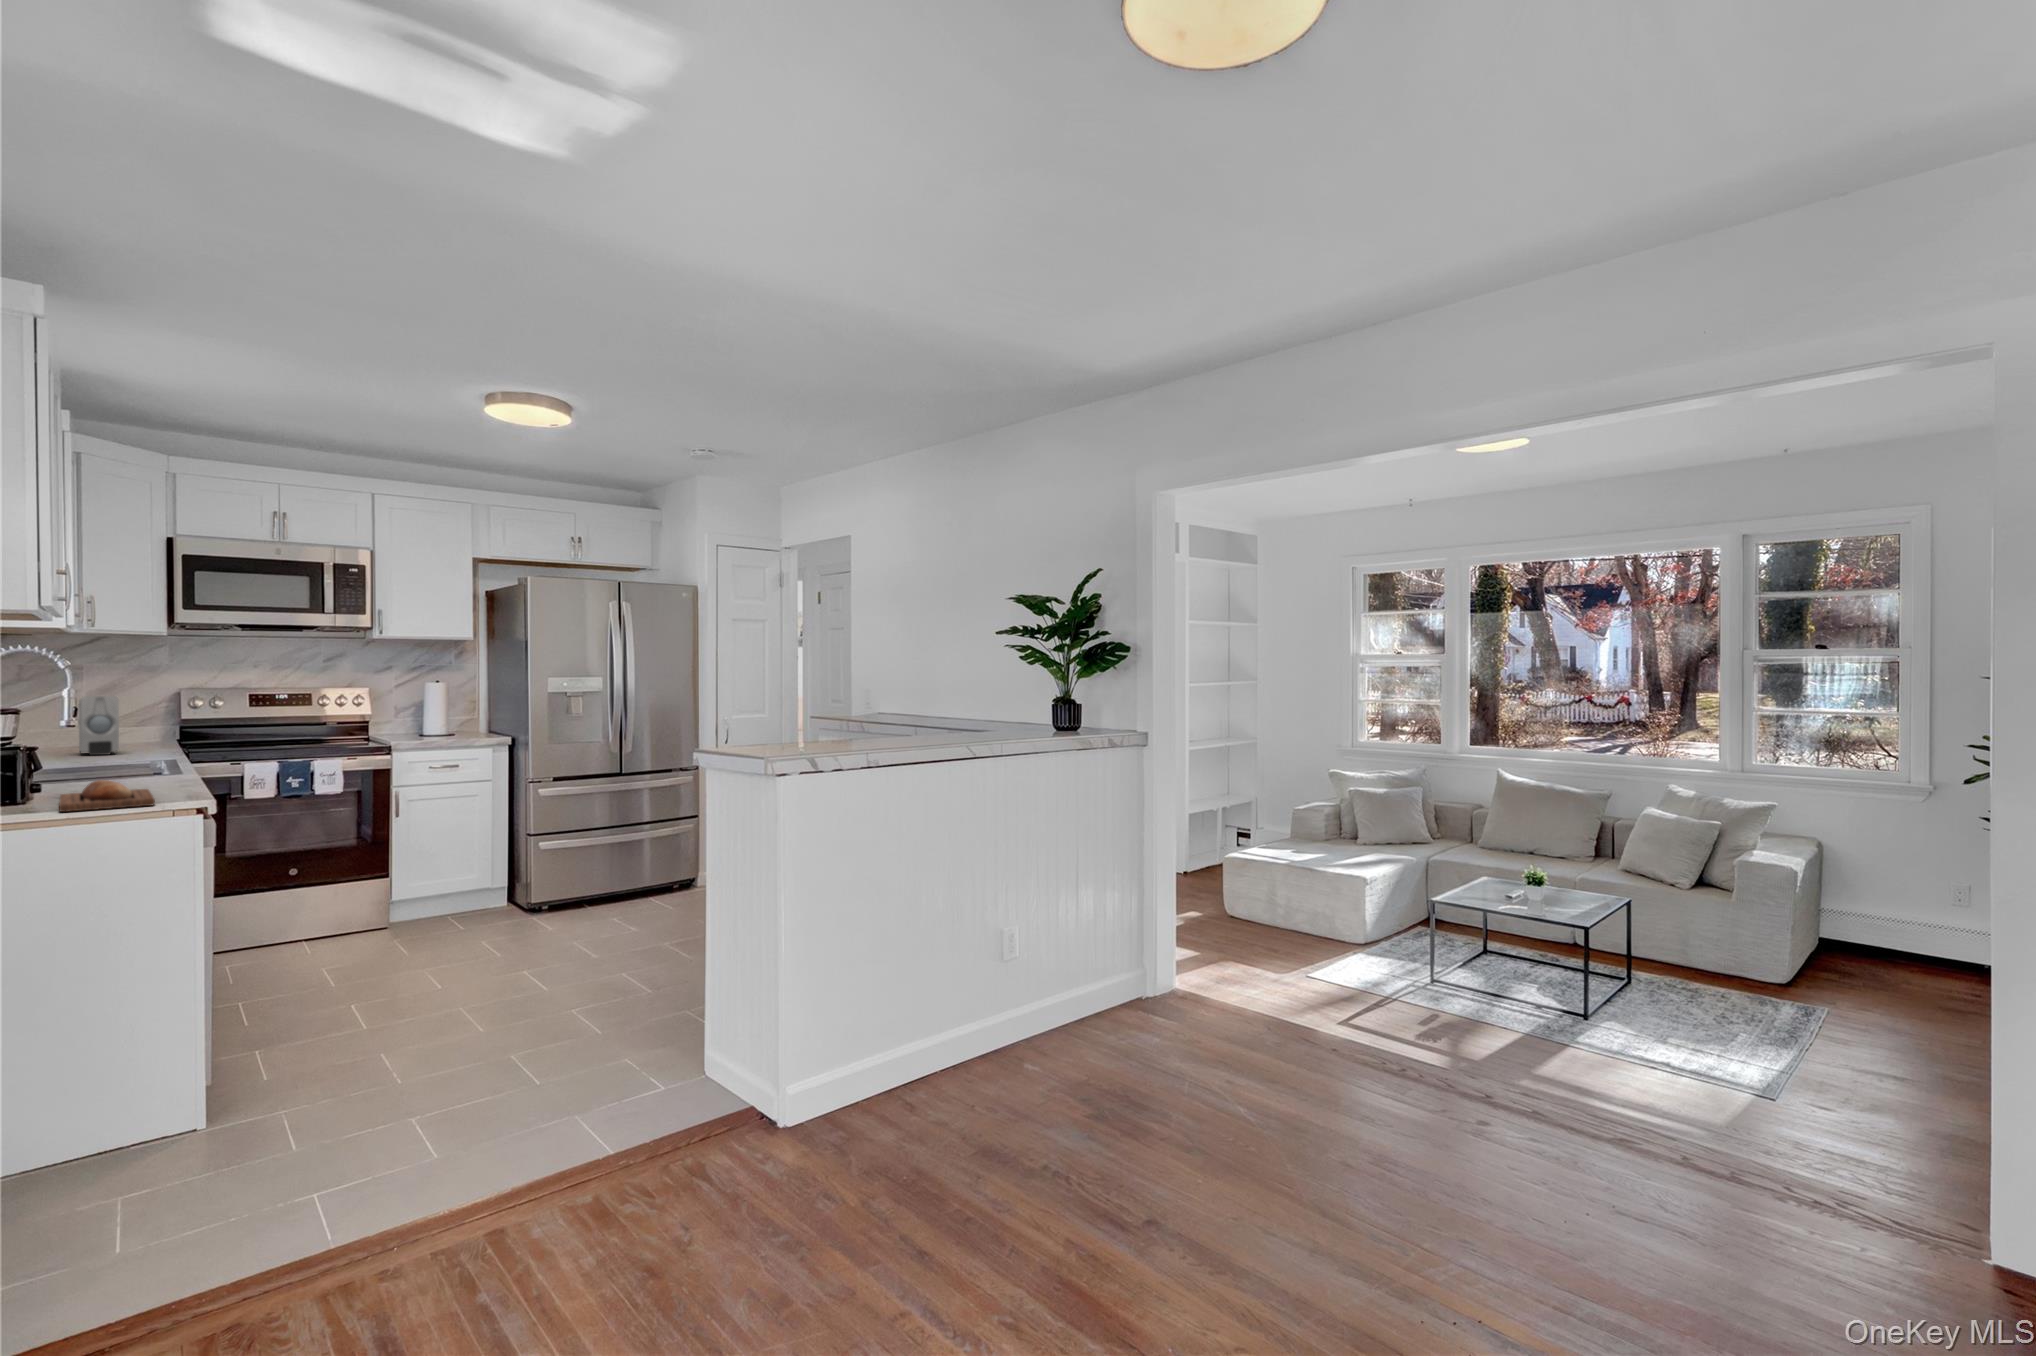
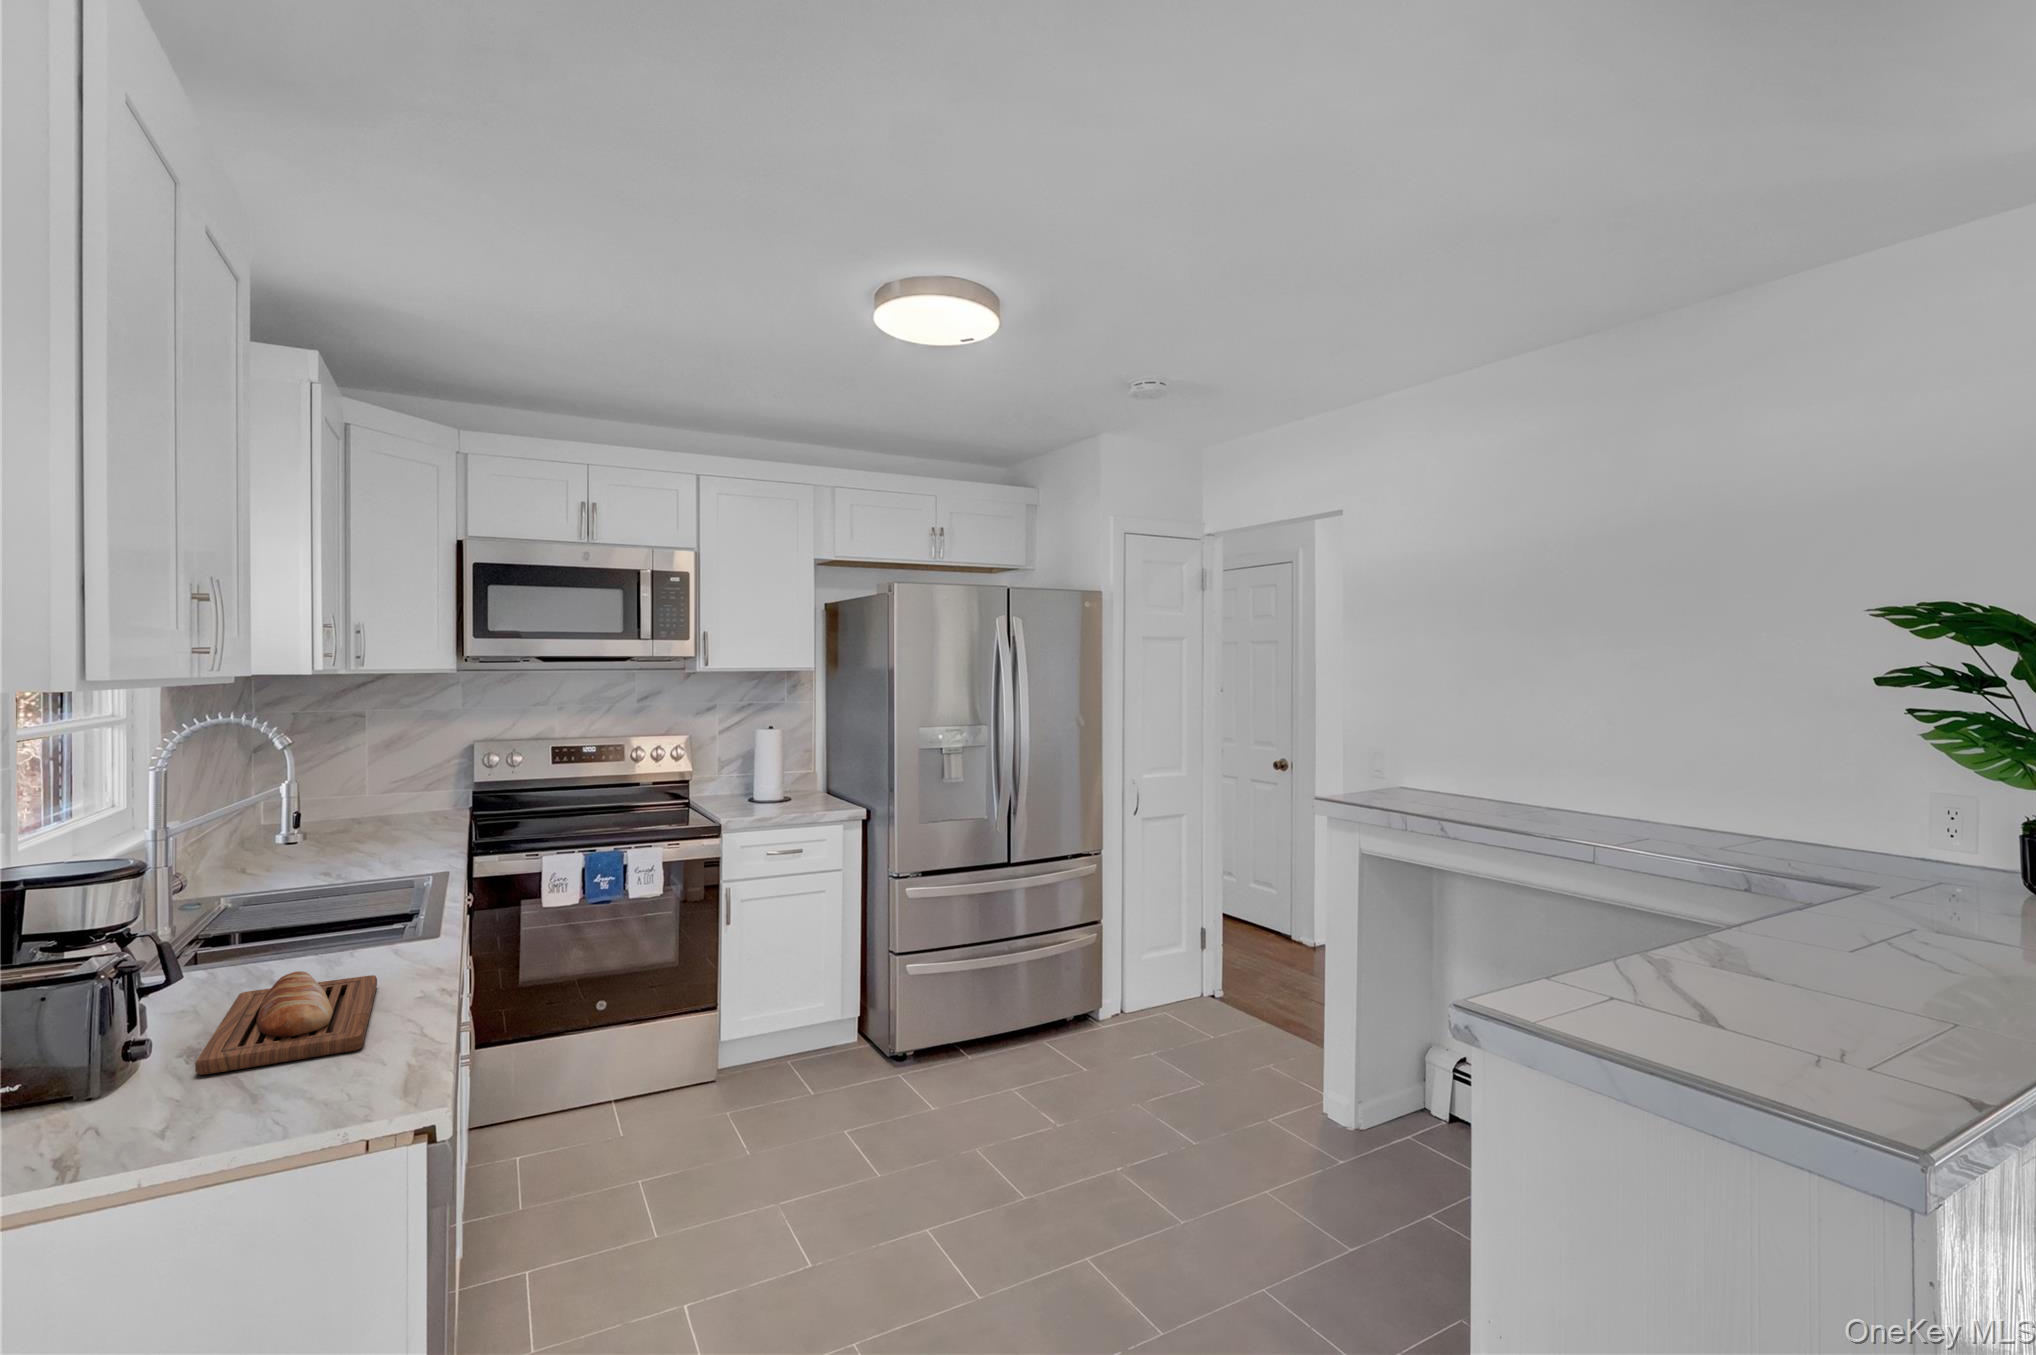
soap dispenser: present [79,696,119,755] -> none [350,759,395,842]

